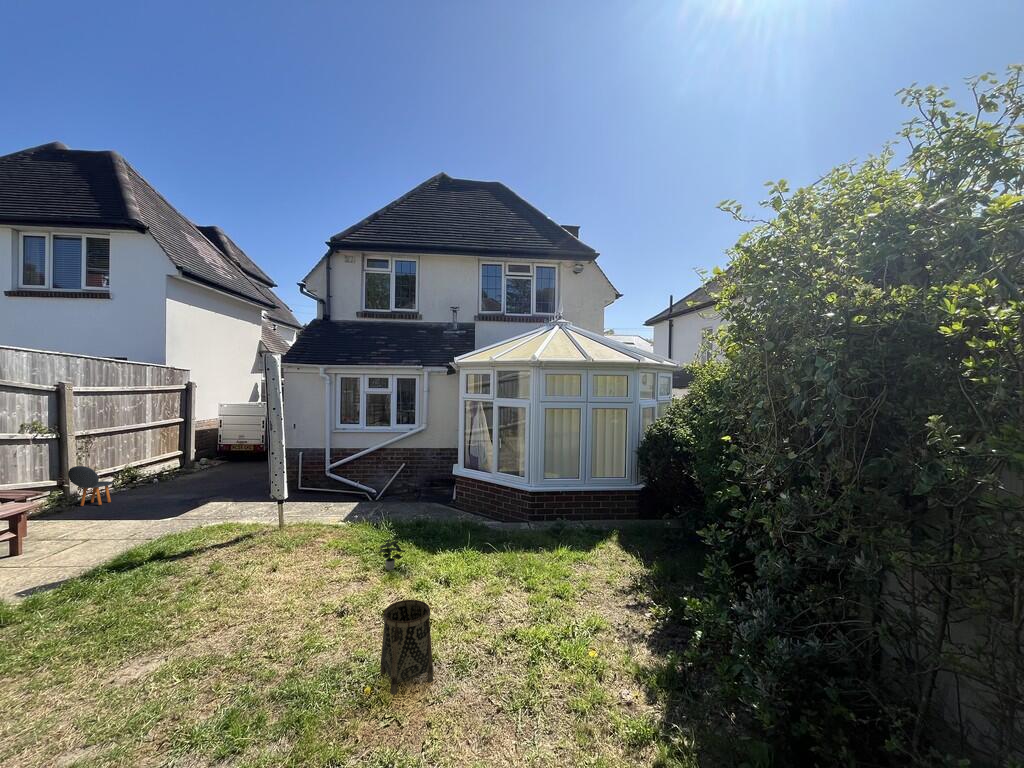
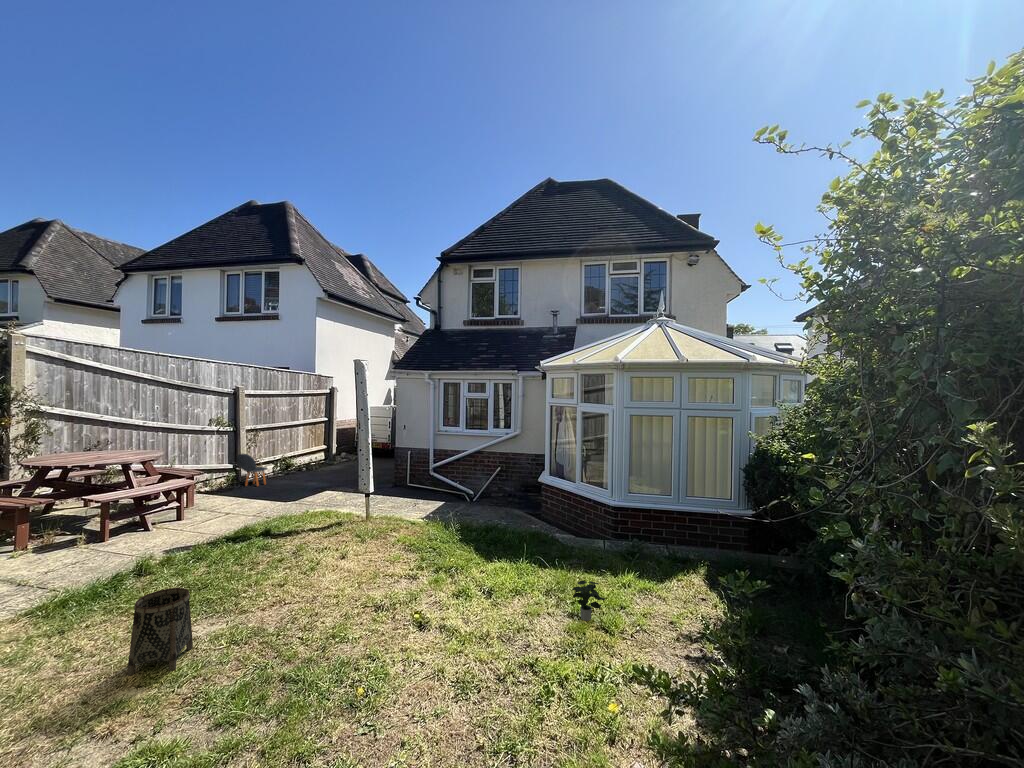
potted plant: present [379,539,405,570] -> present [572,581,605,621]
basket: present [380,600,433,695] -> present [127,588,193,675]

